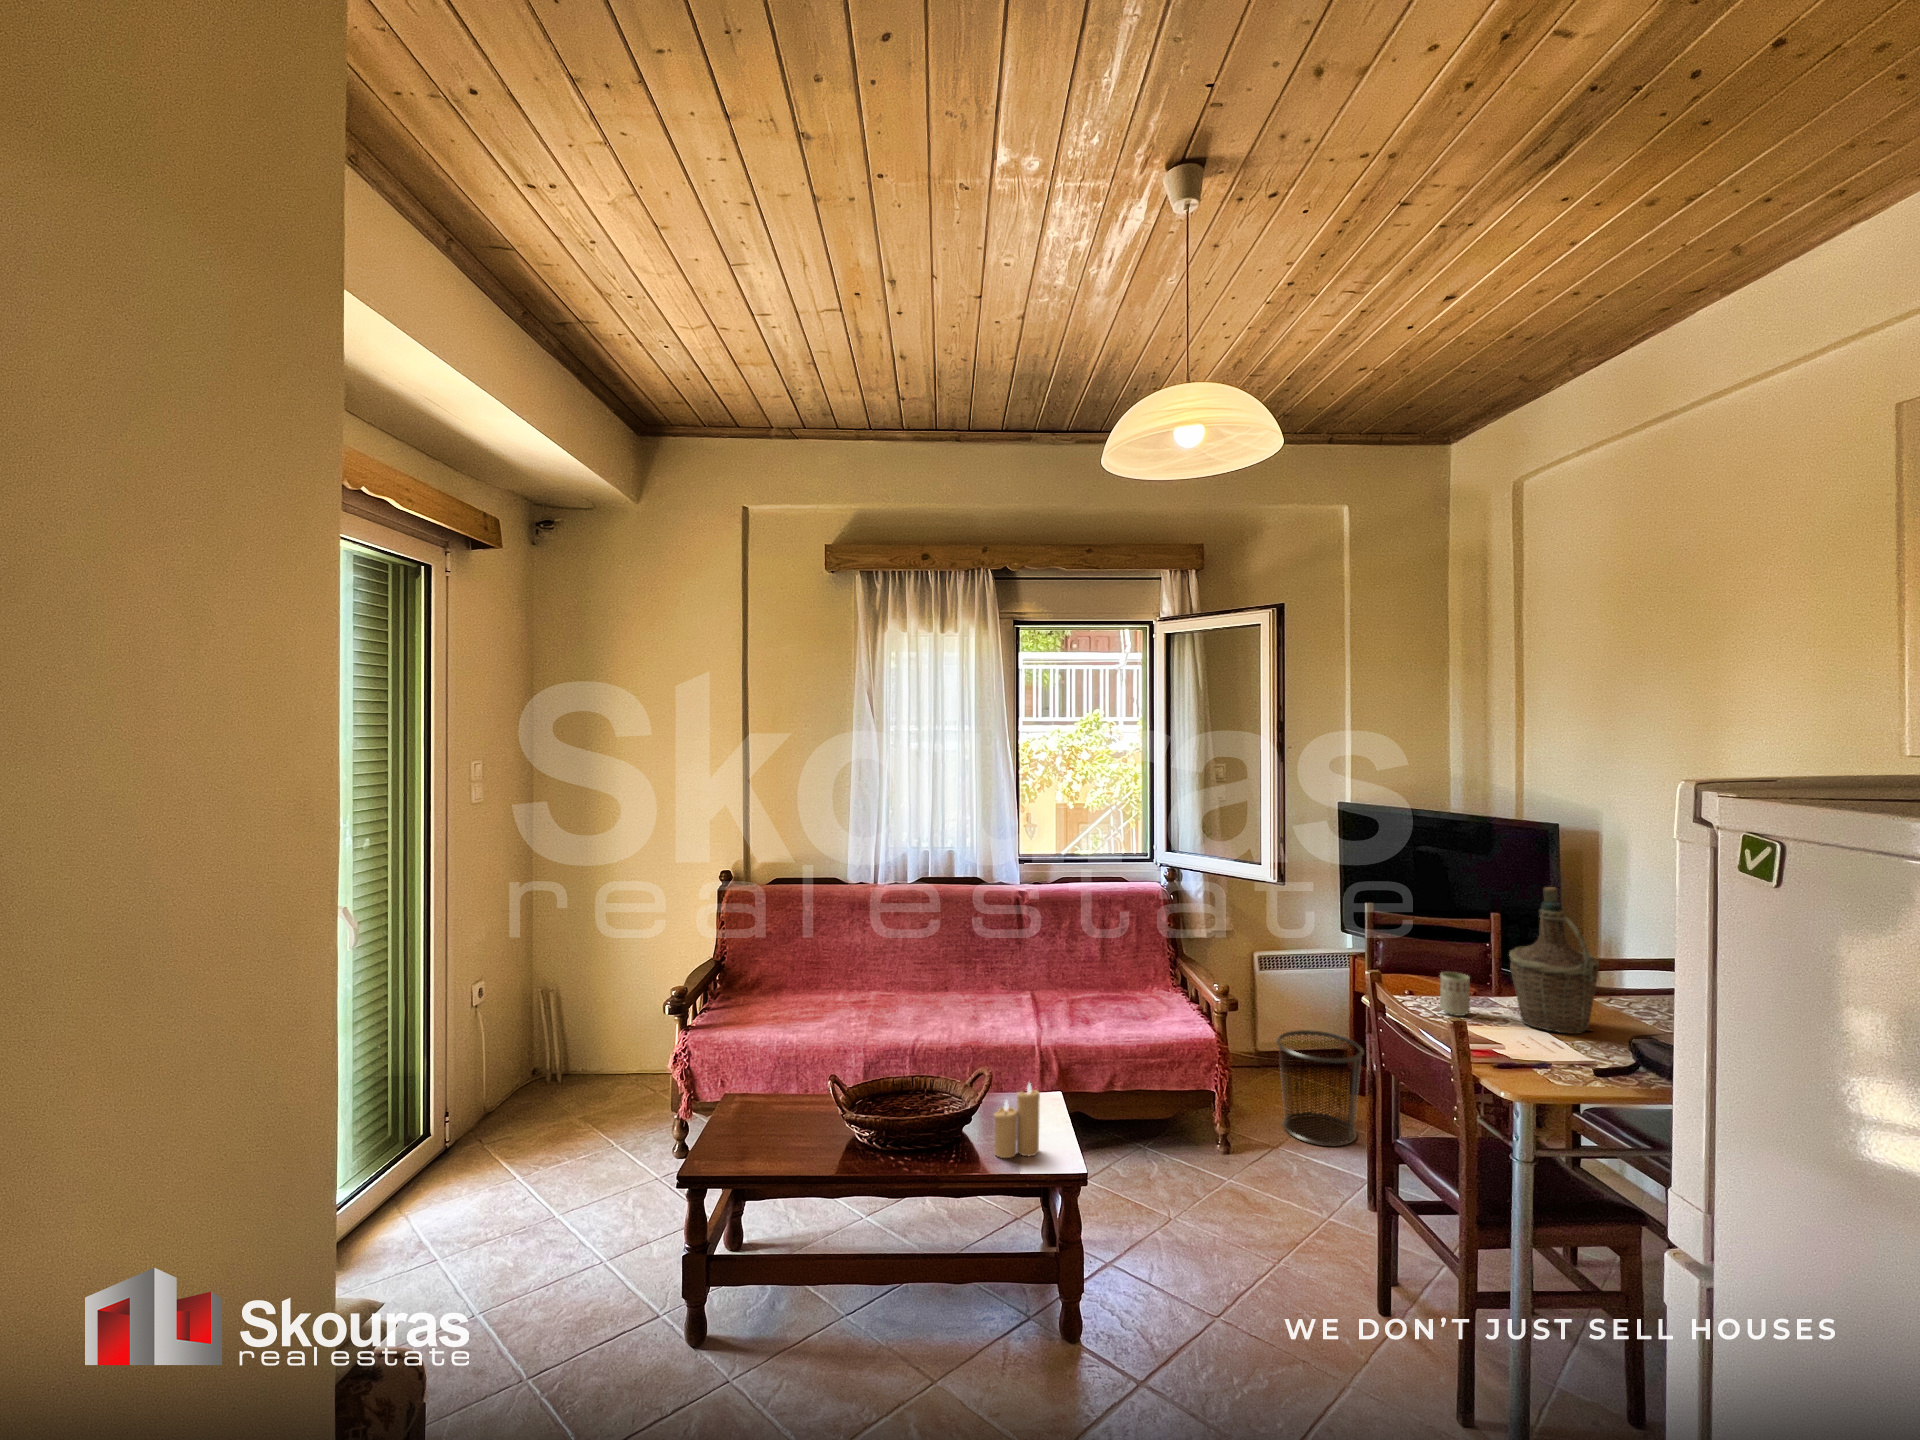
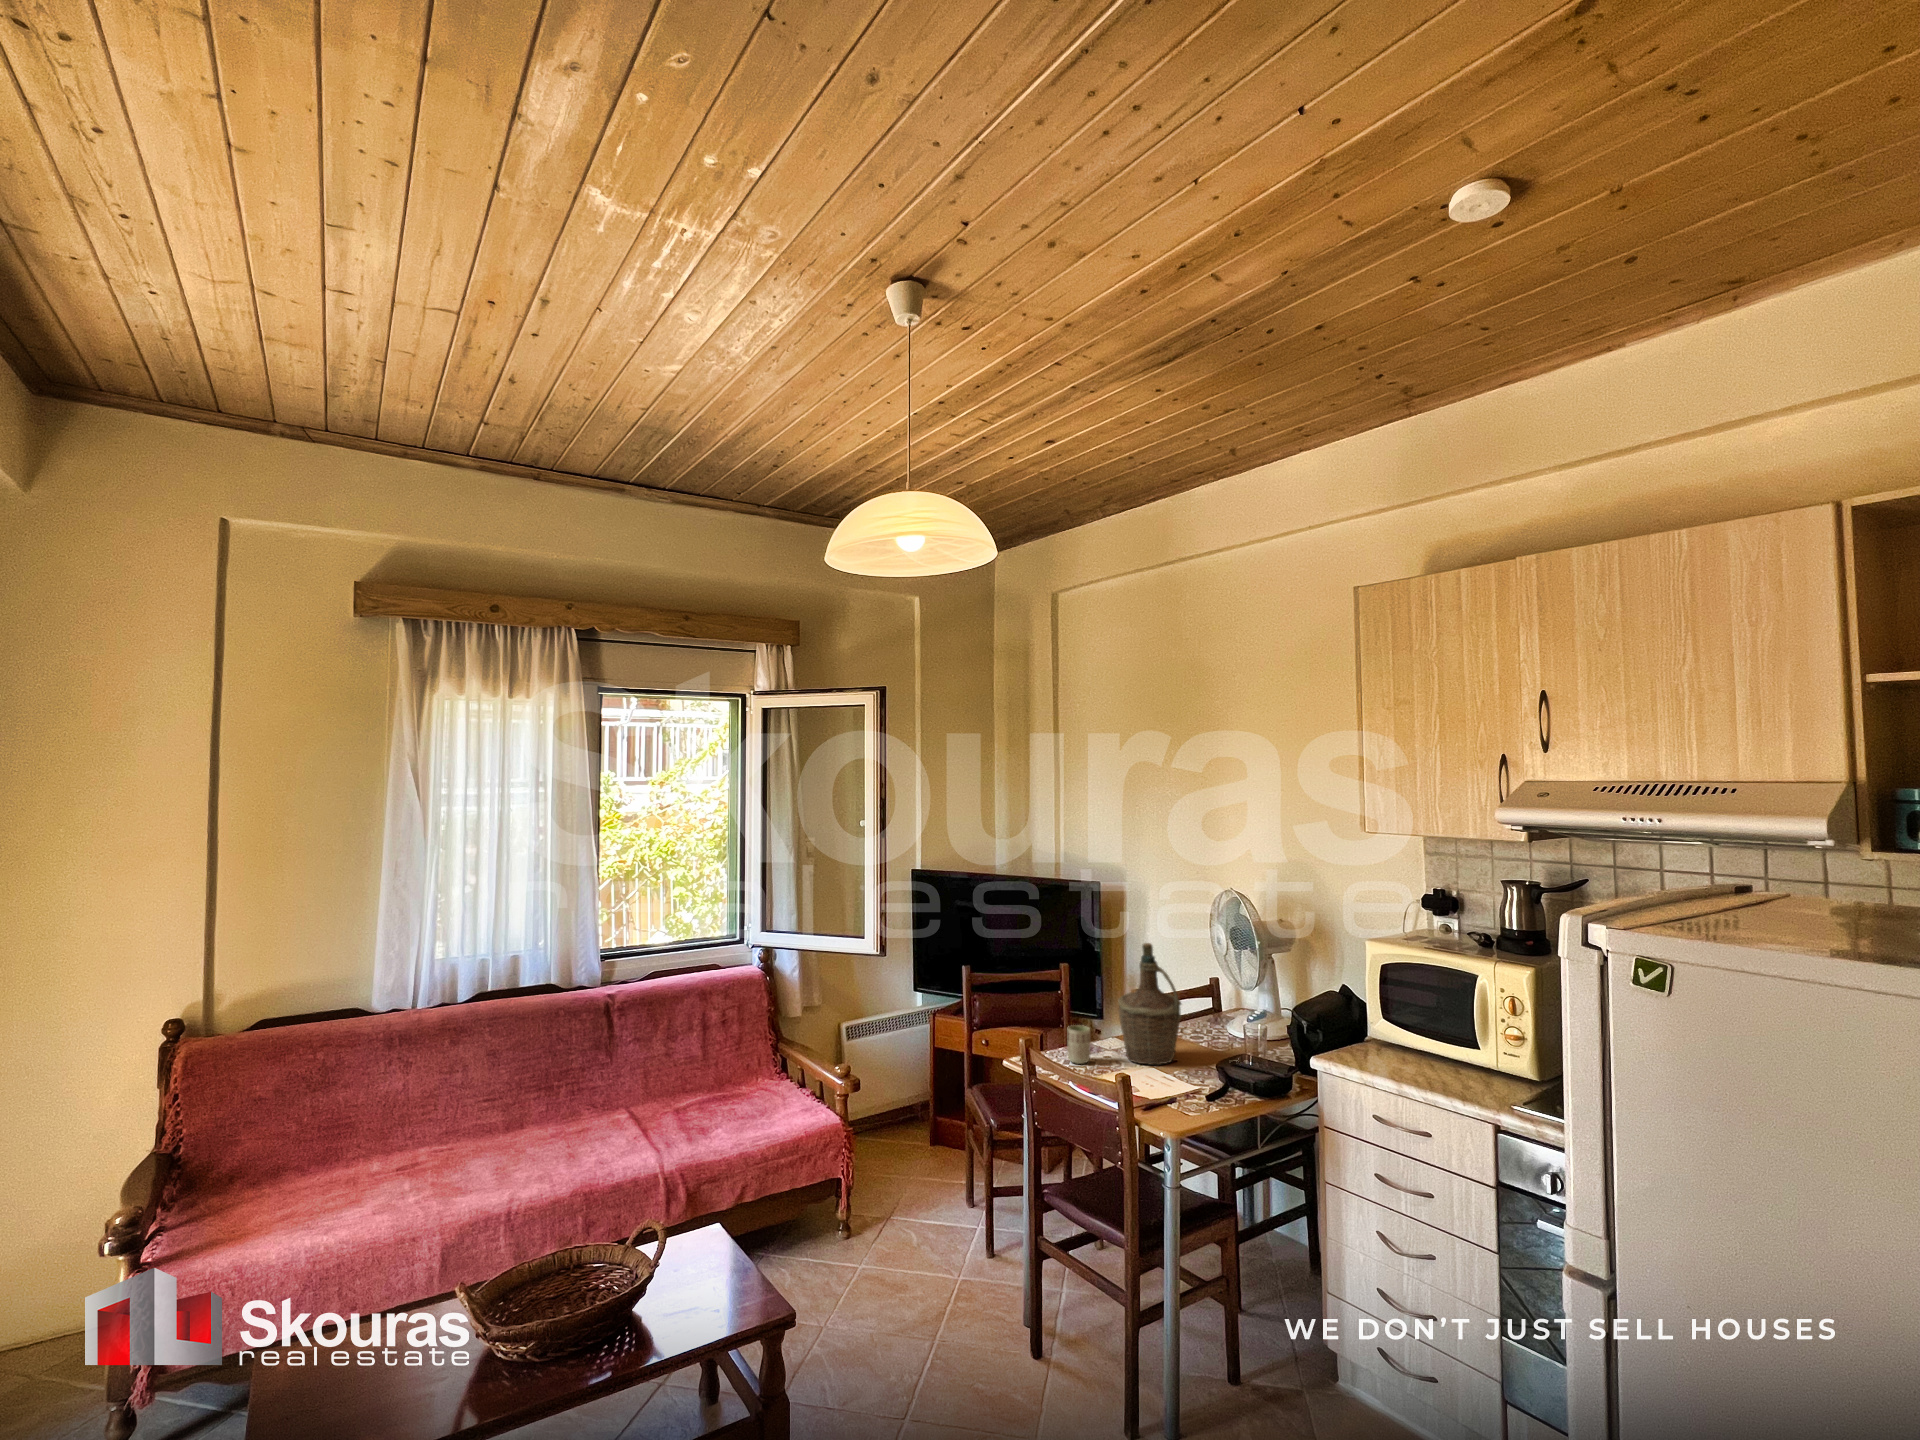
trash can: present [1276,1030,1364,1146] -> none [885,1092,962,1205]
candle: present [994,1083,1040,1158] -> none [674,1227,727,1326]

